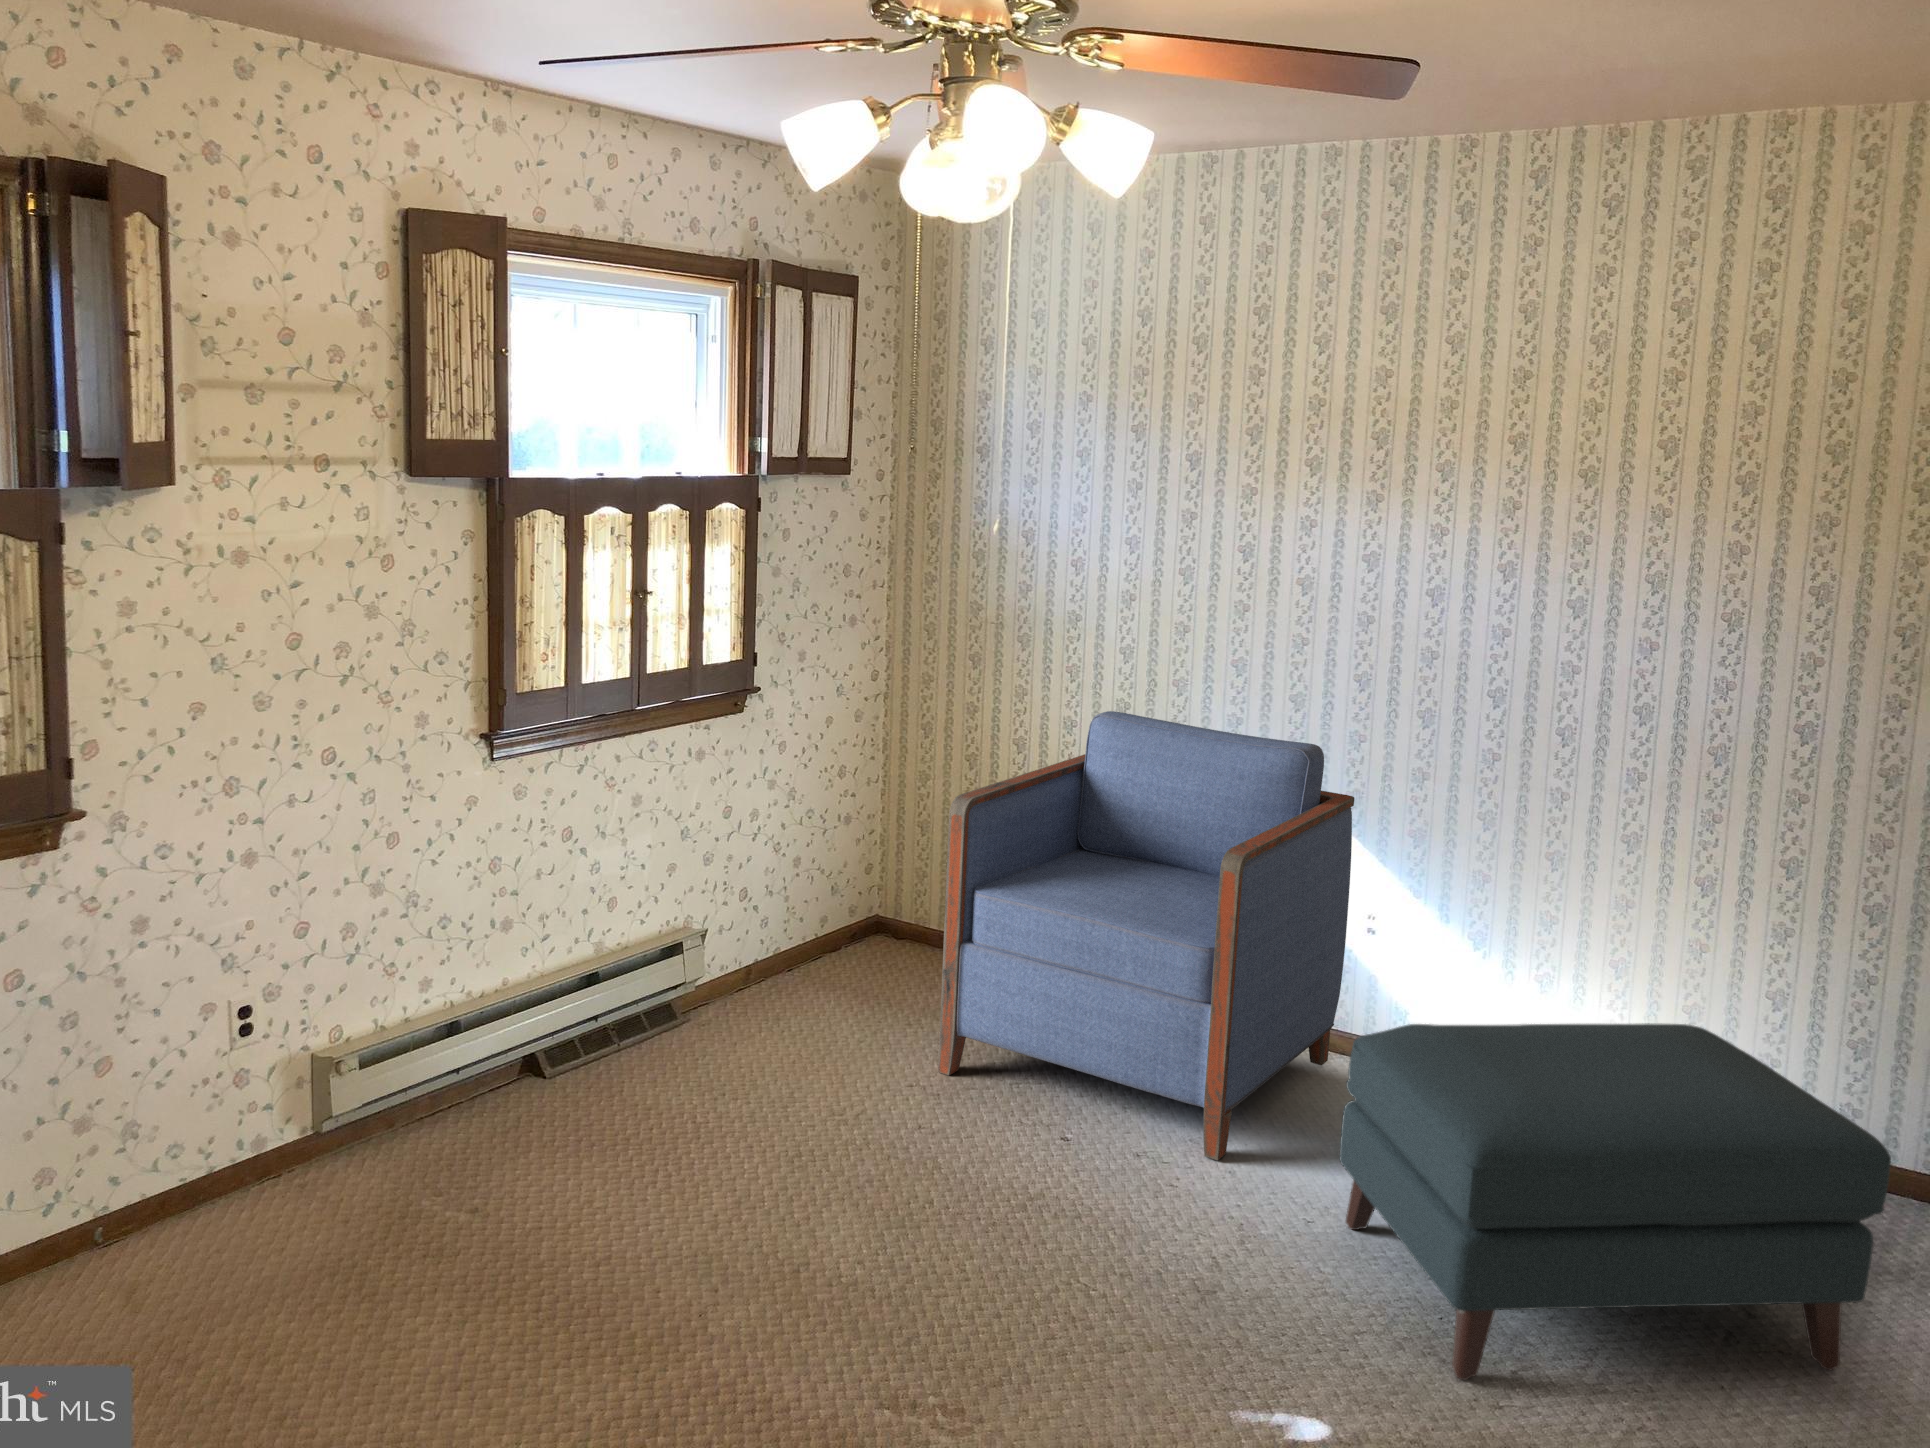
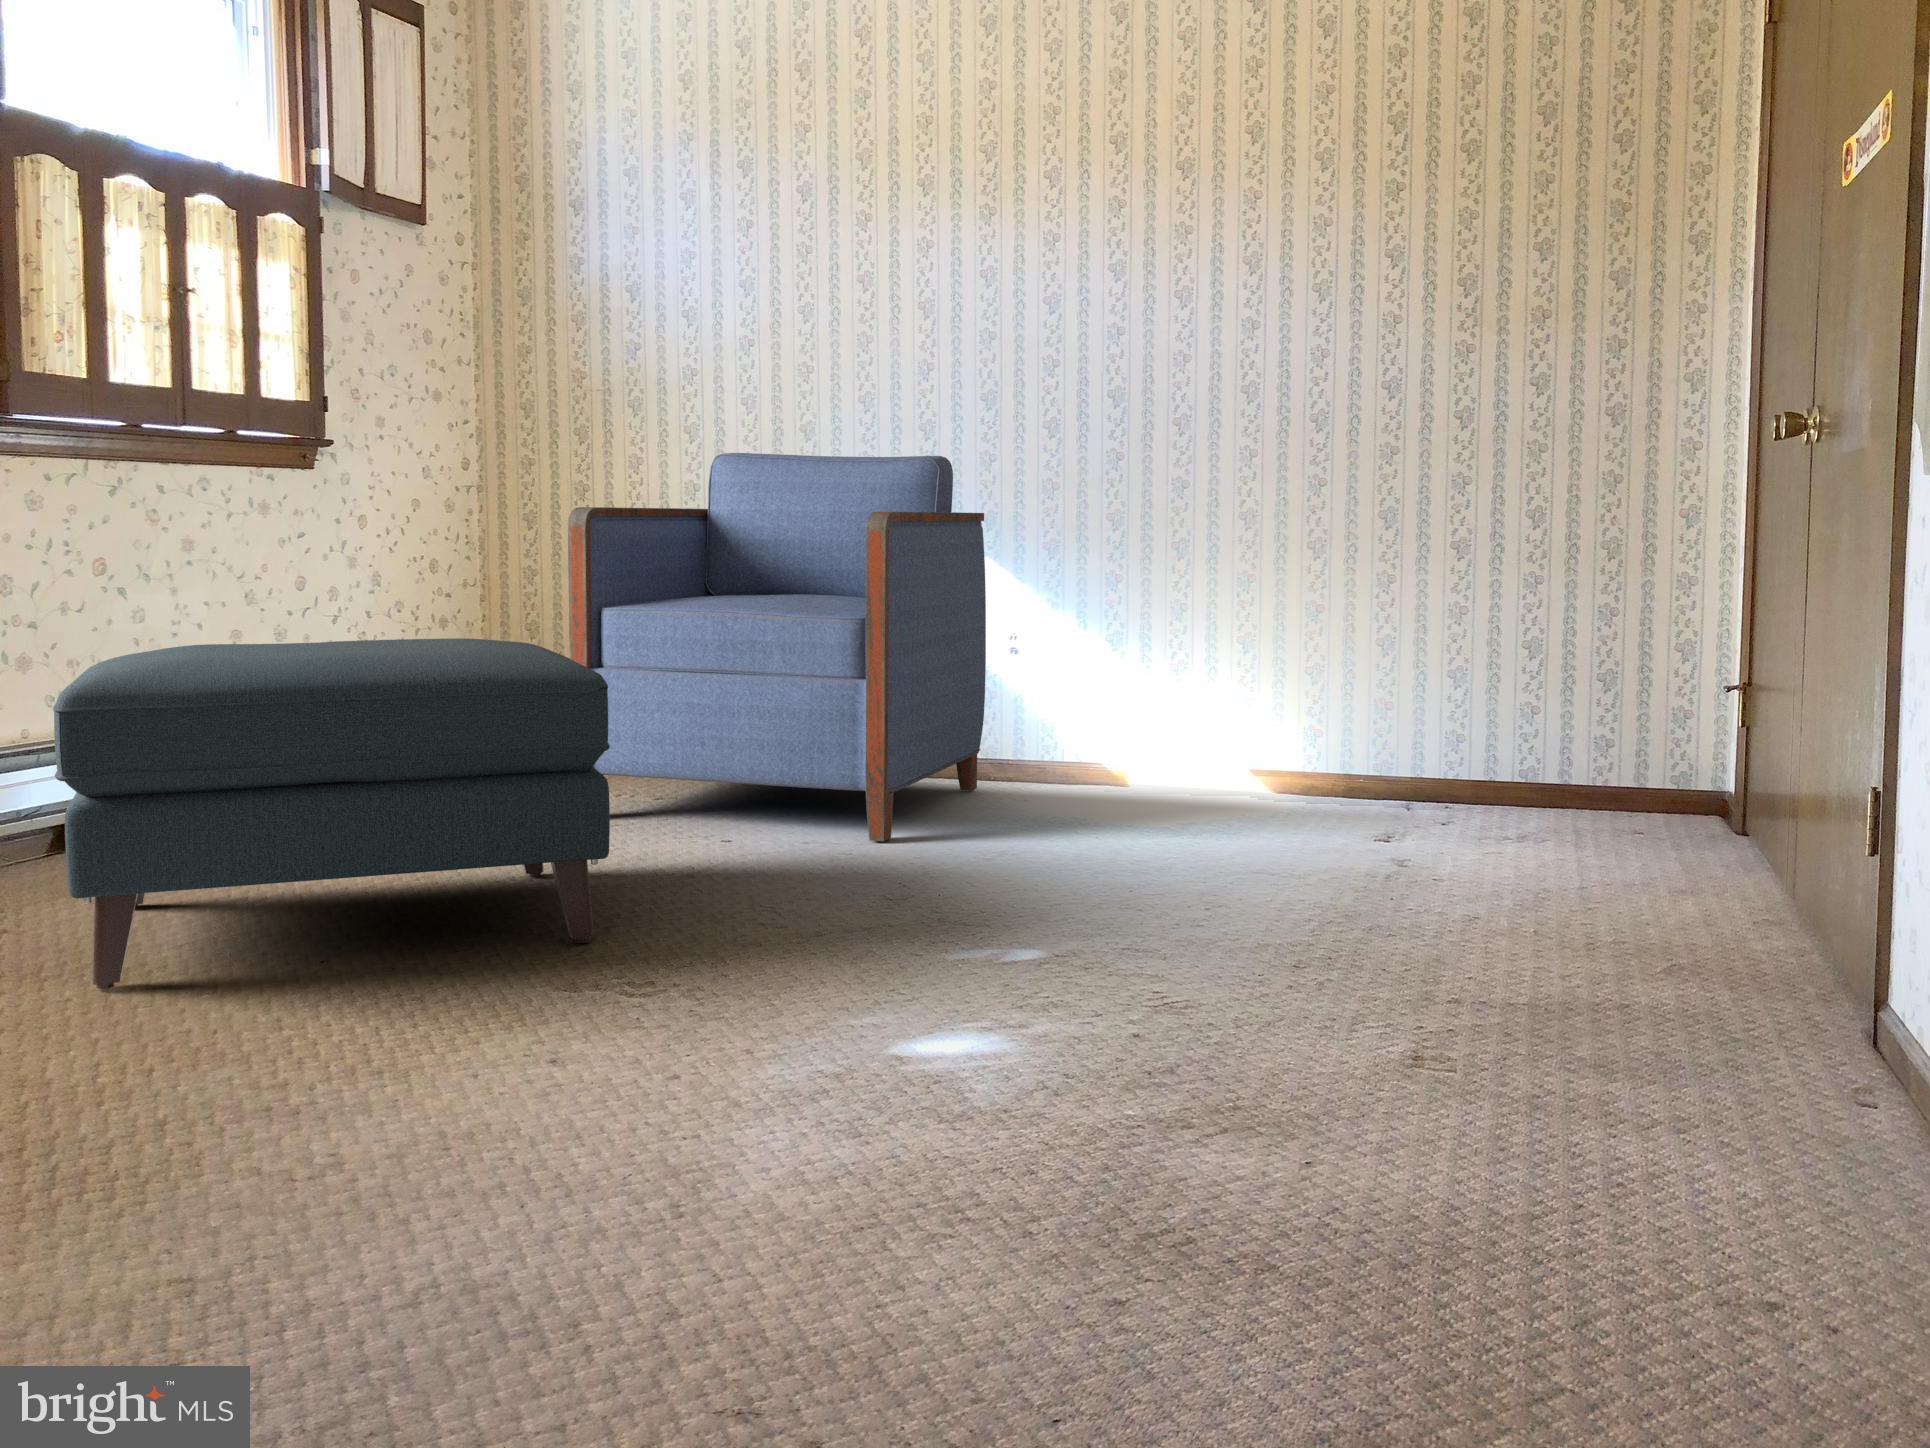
ottoman: present [1340,1023,1891,1380] -> present [53,638,610,989]

